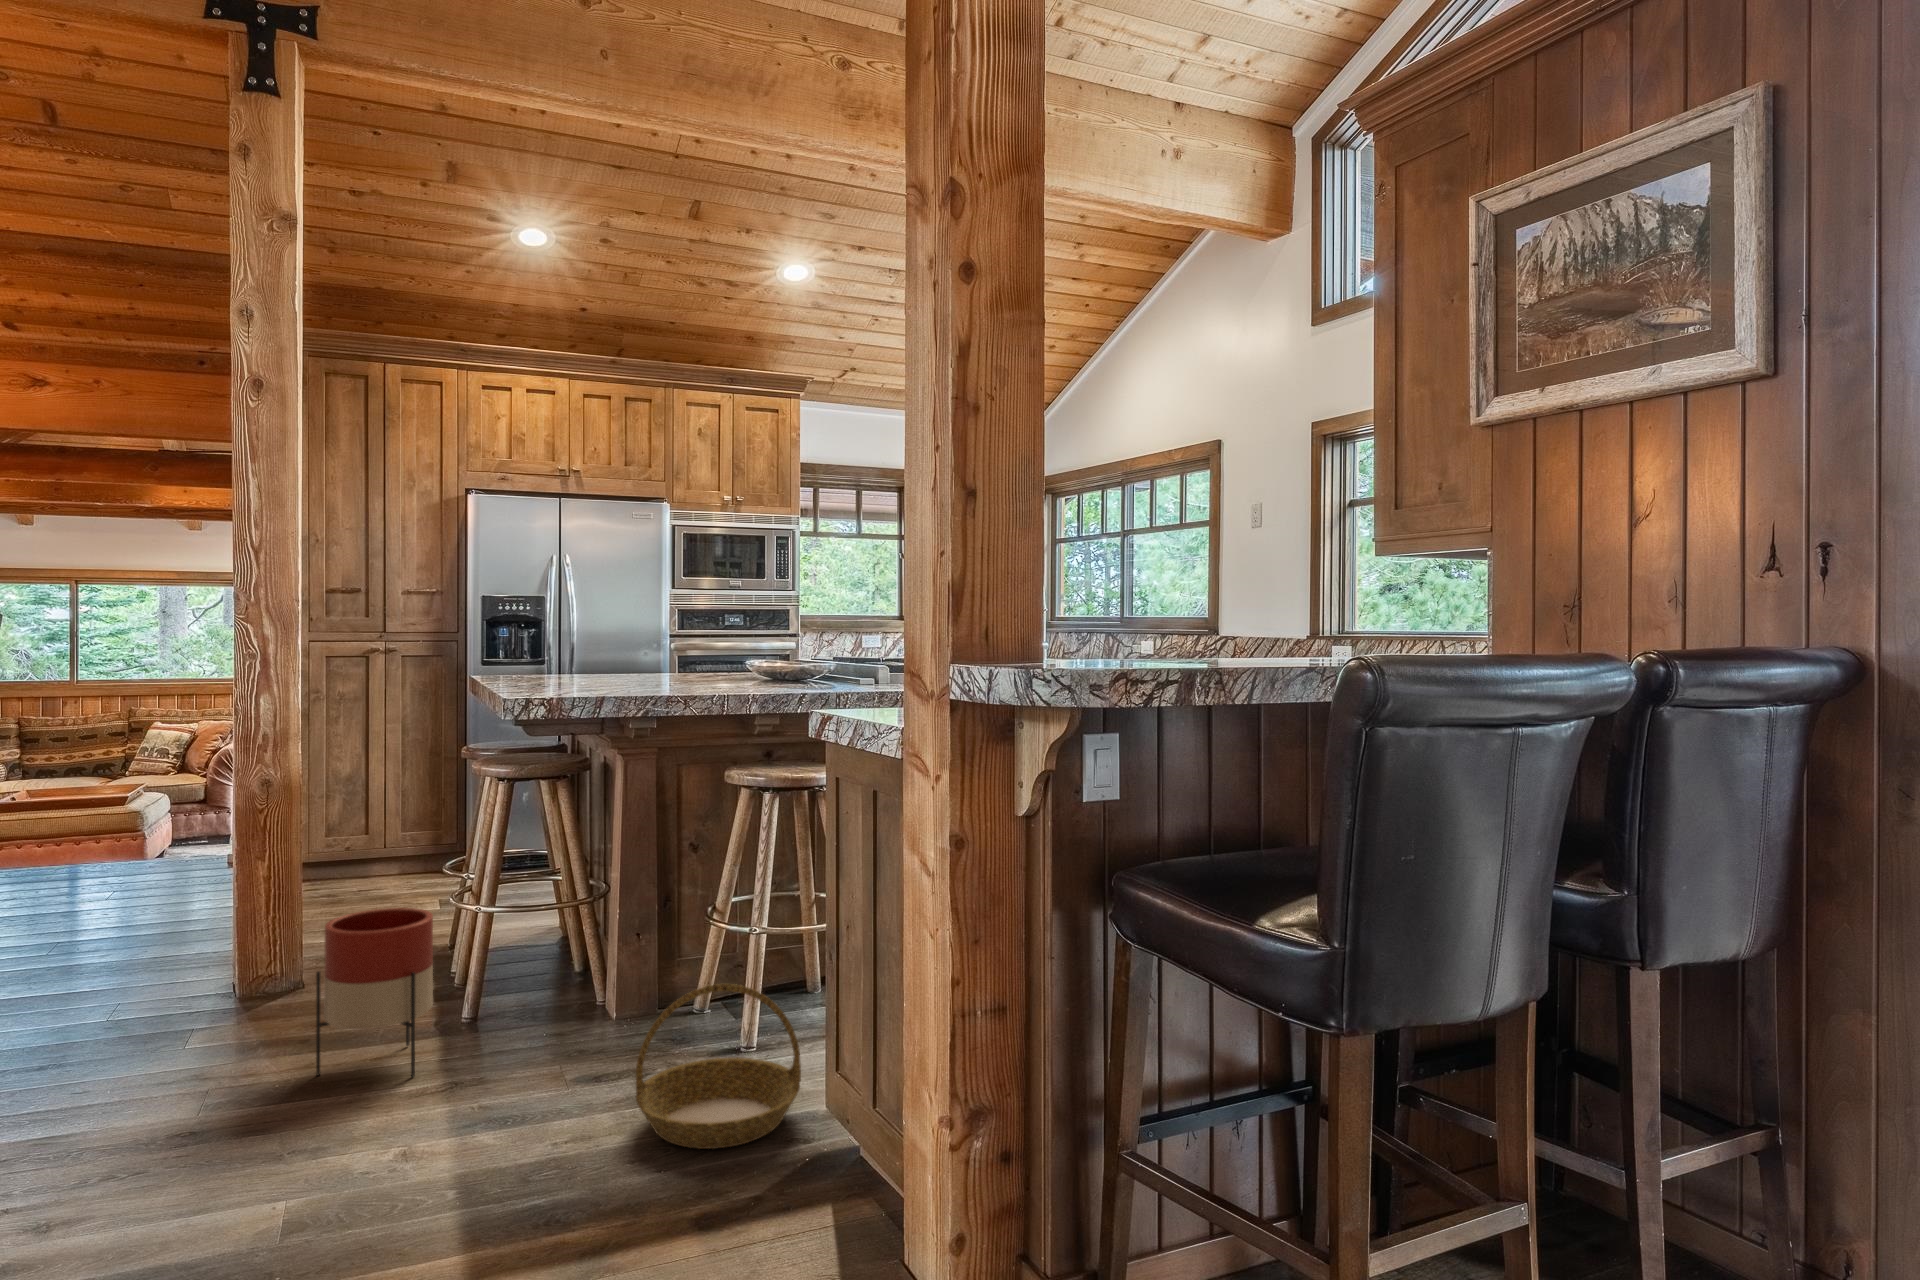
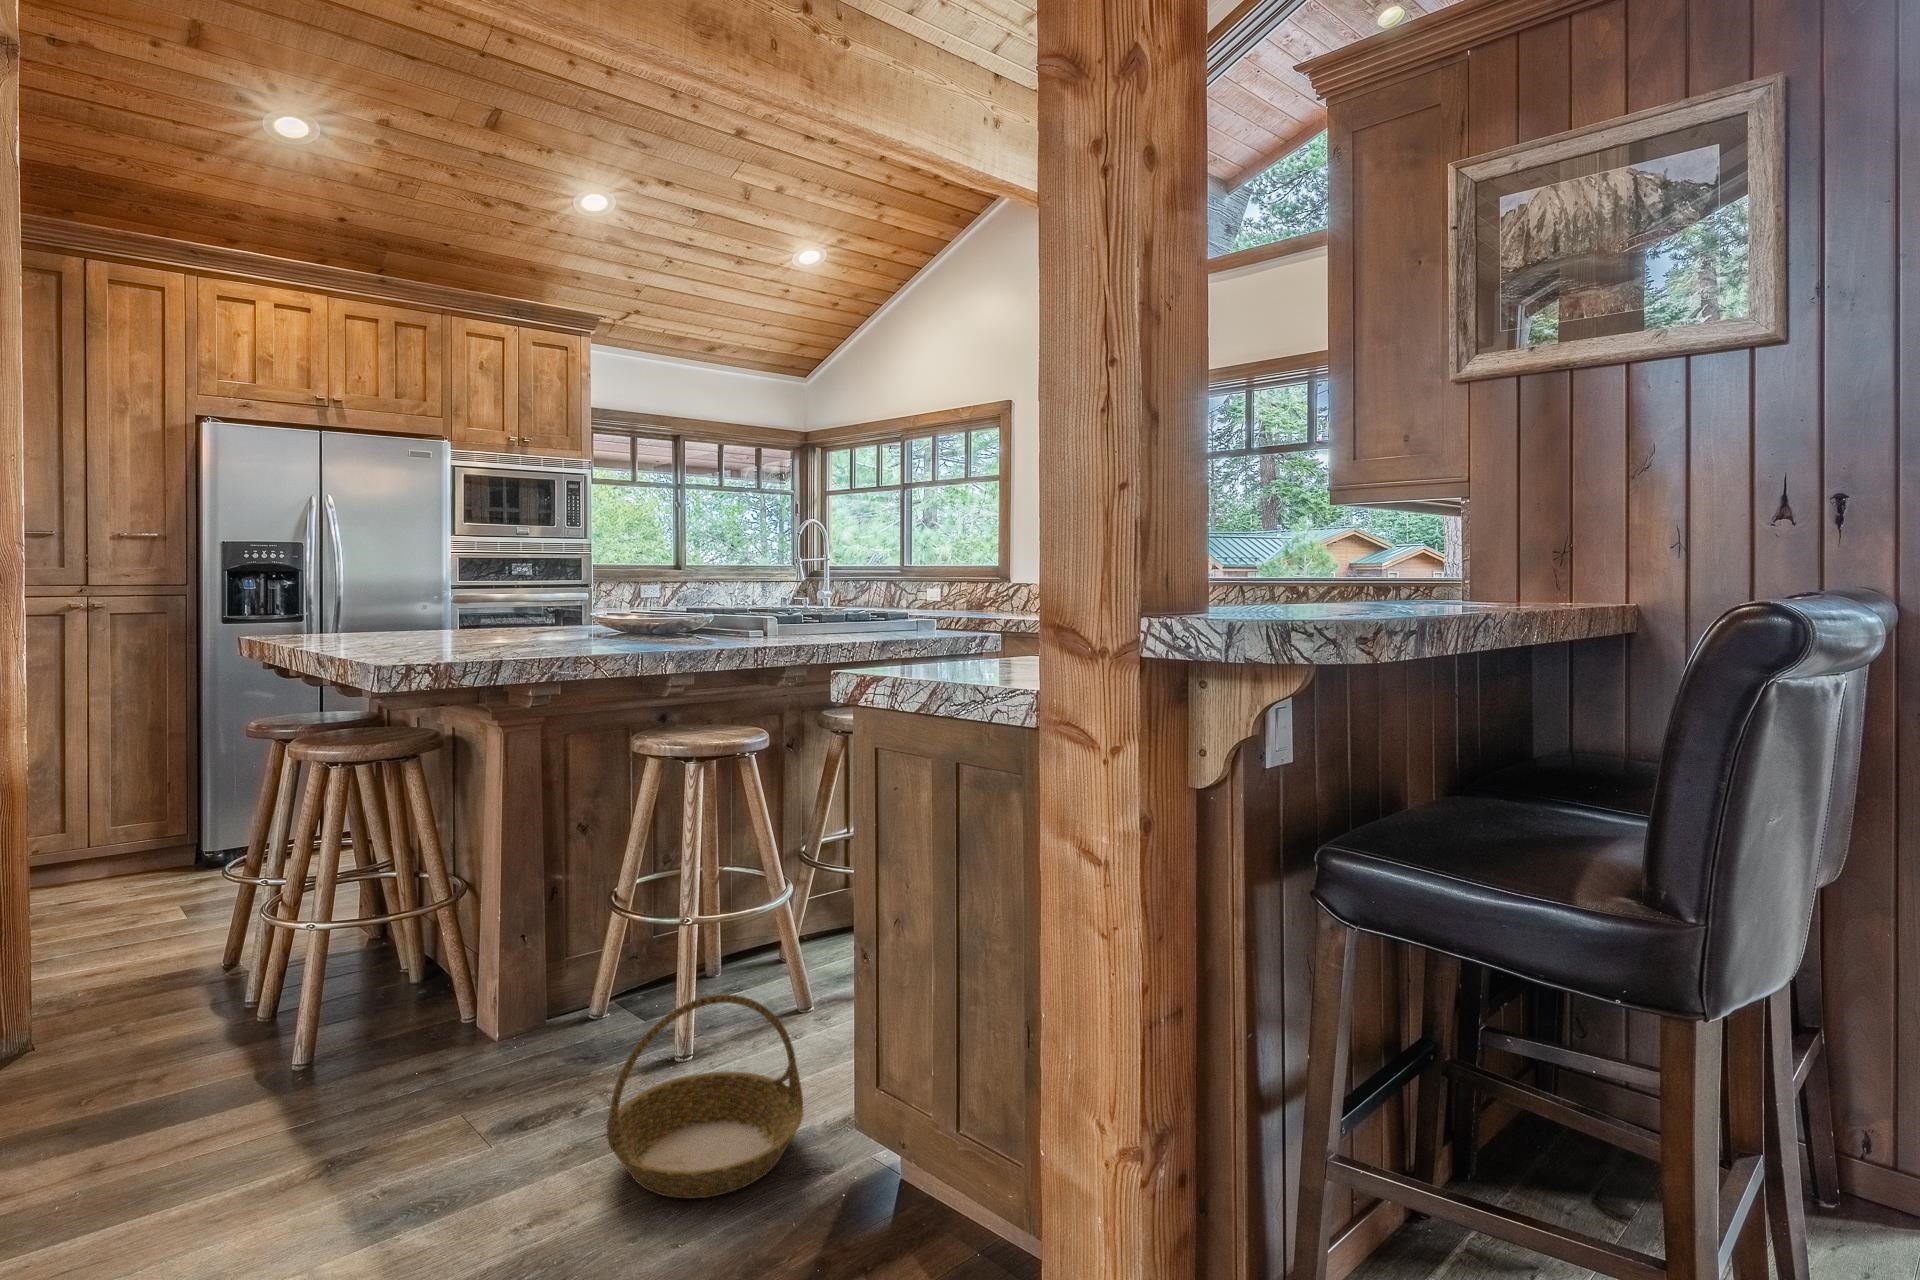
planter: present [316,908,433,1077] -> none [104,938,278,1180]

